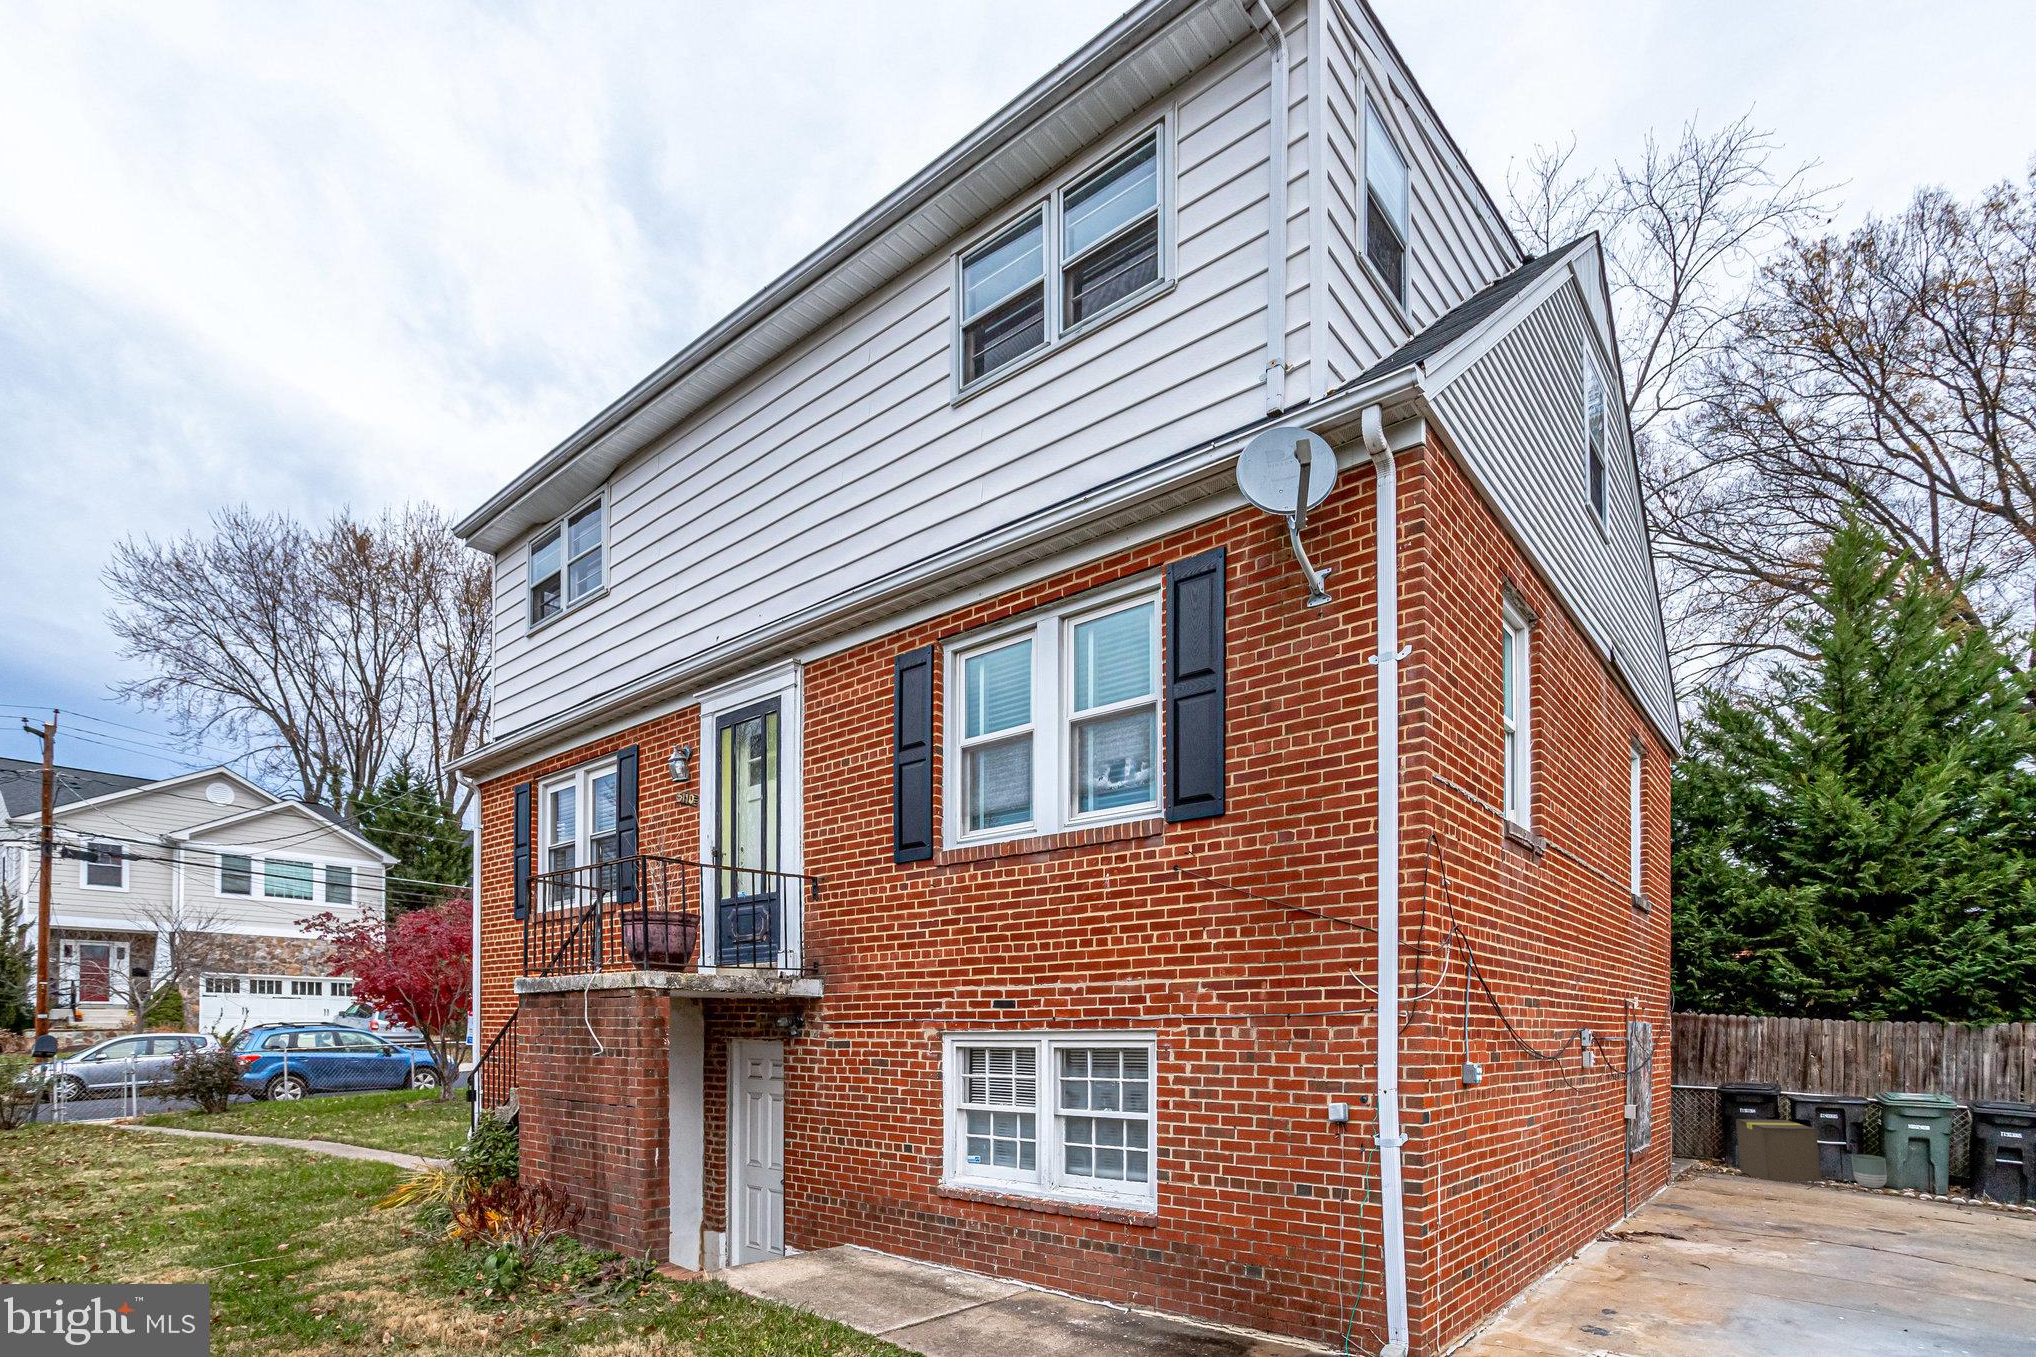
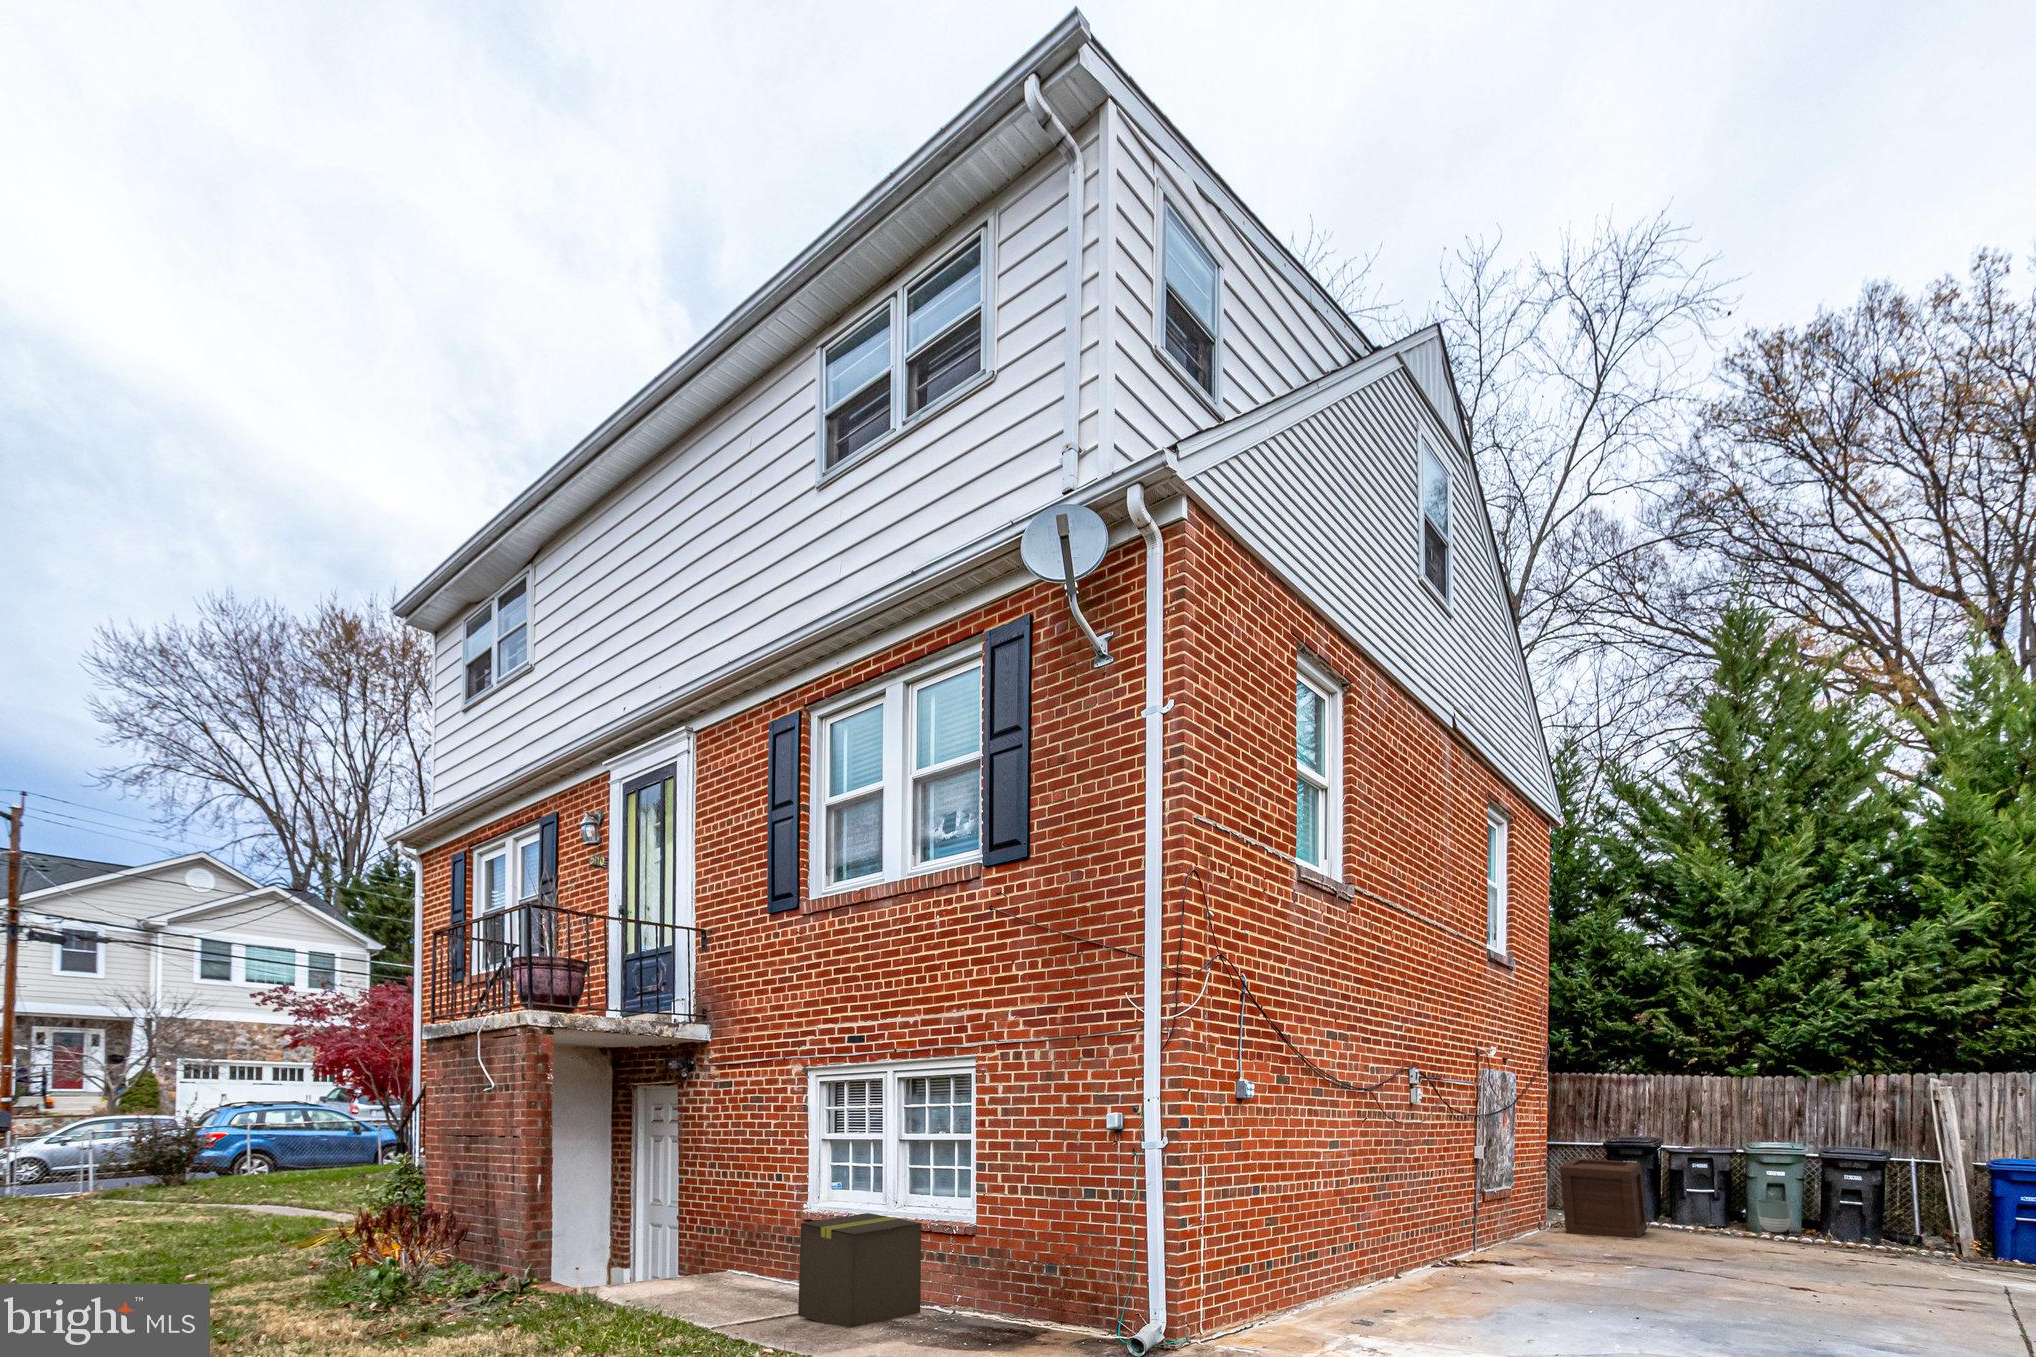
wooden crate: none [1664,1112,1748,1199] -> present [1560,1158,1647,1238]
cardboard box: present [1736,1119,1821,1182] -> present [798,1213,921,1328]

